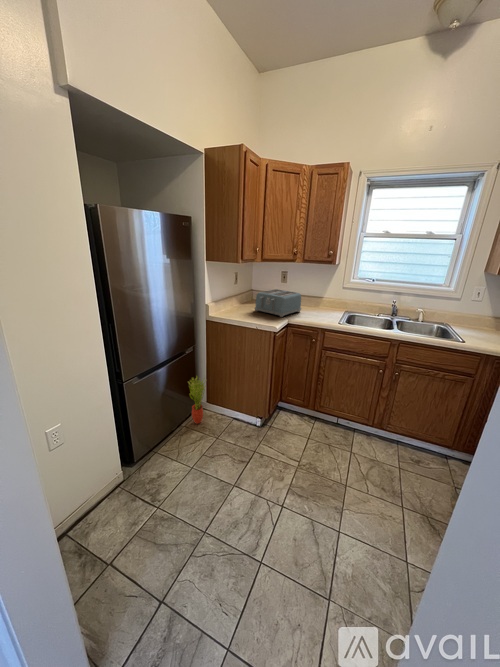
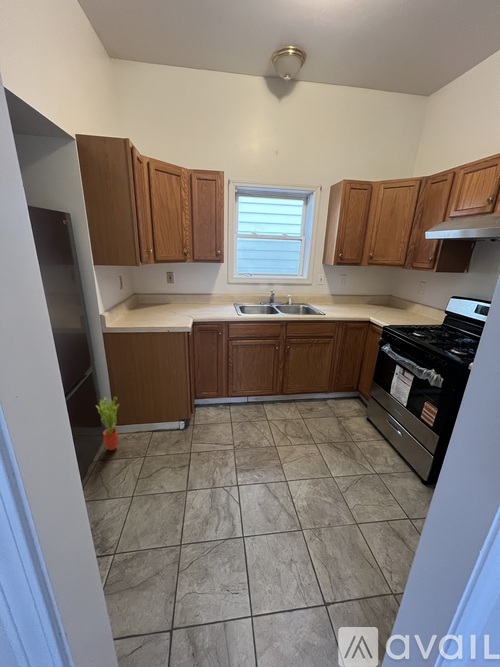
toaster: present [255,289,301,317] -> none [152,290,197,317]

